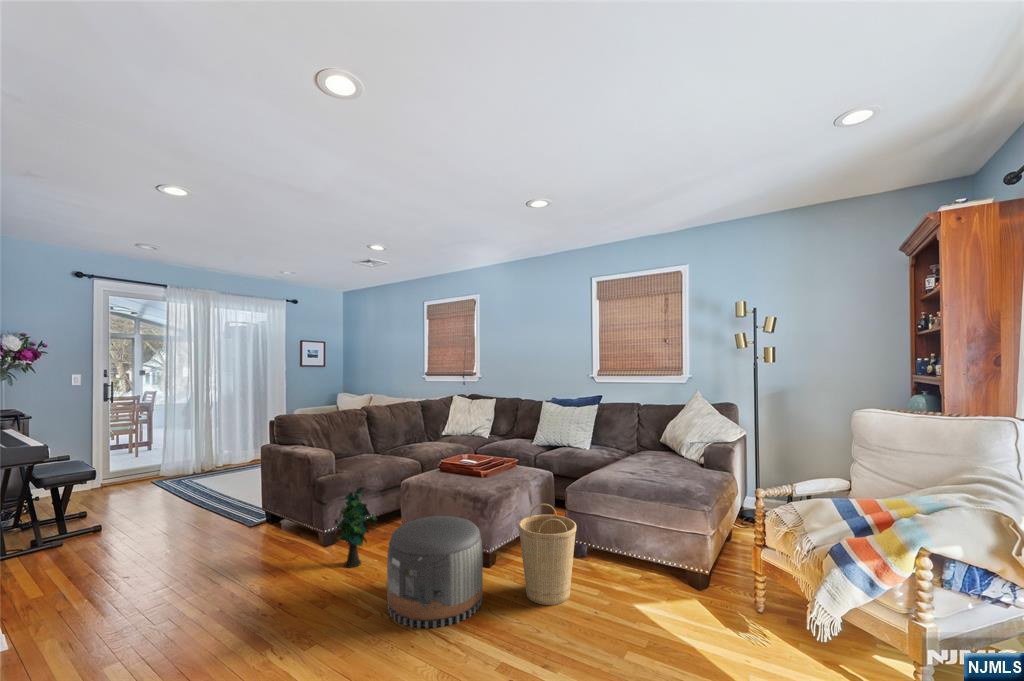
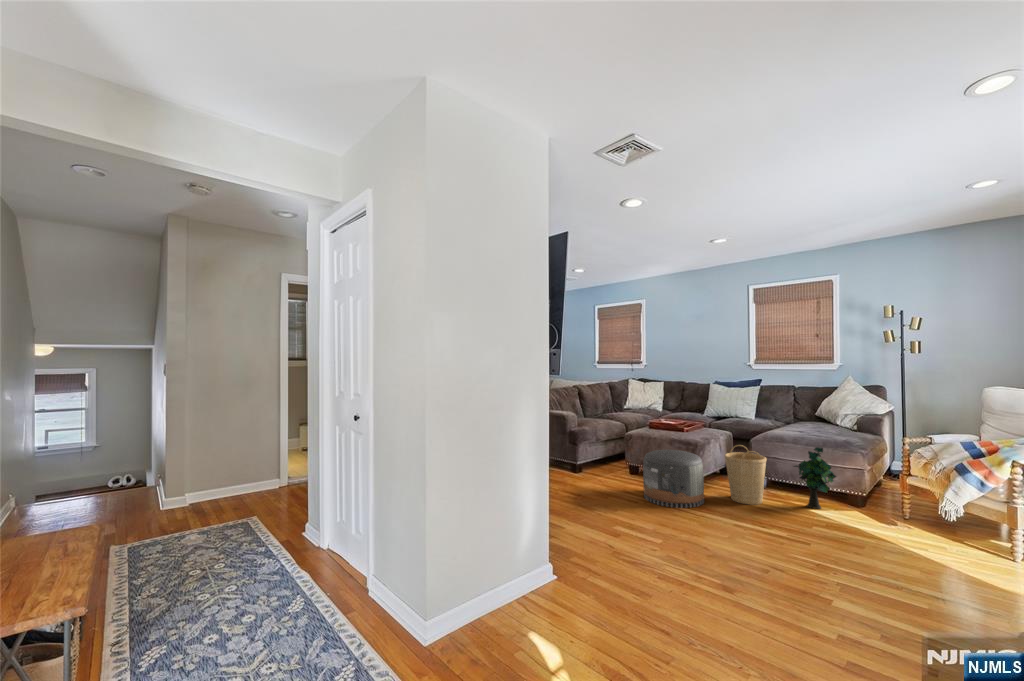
decorative plant: present [334,487,377,568] -> present [794,447,836,509]

